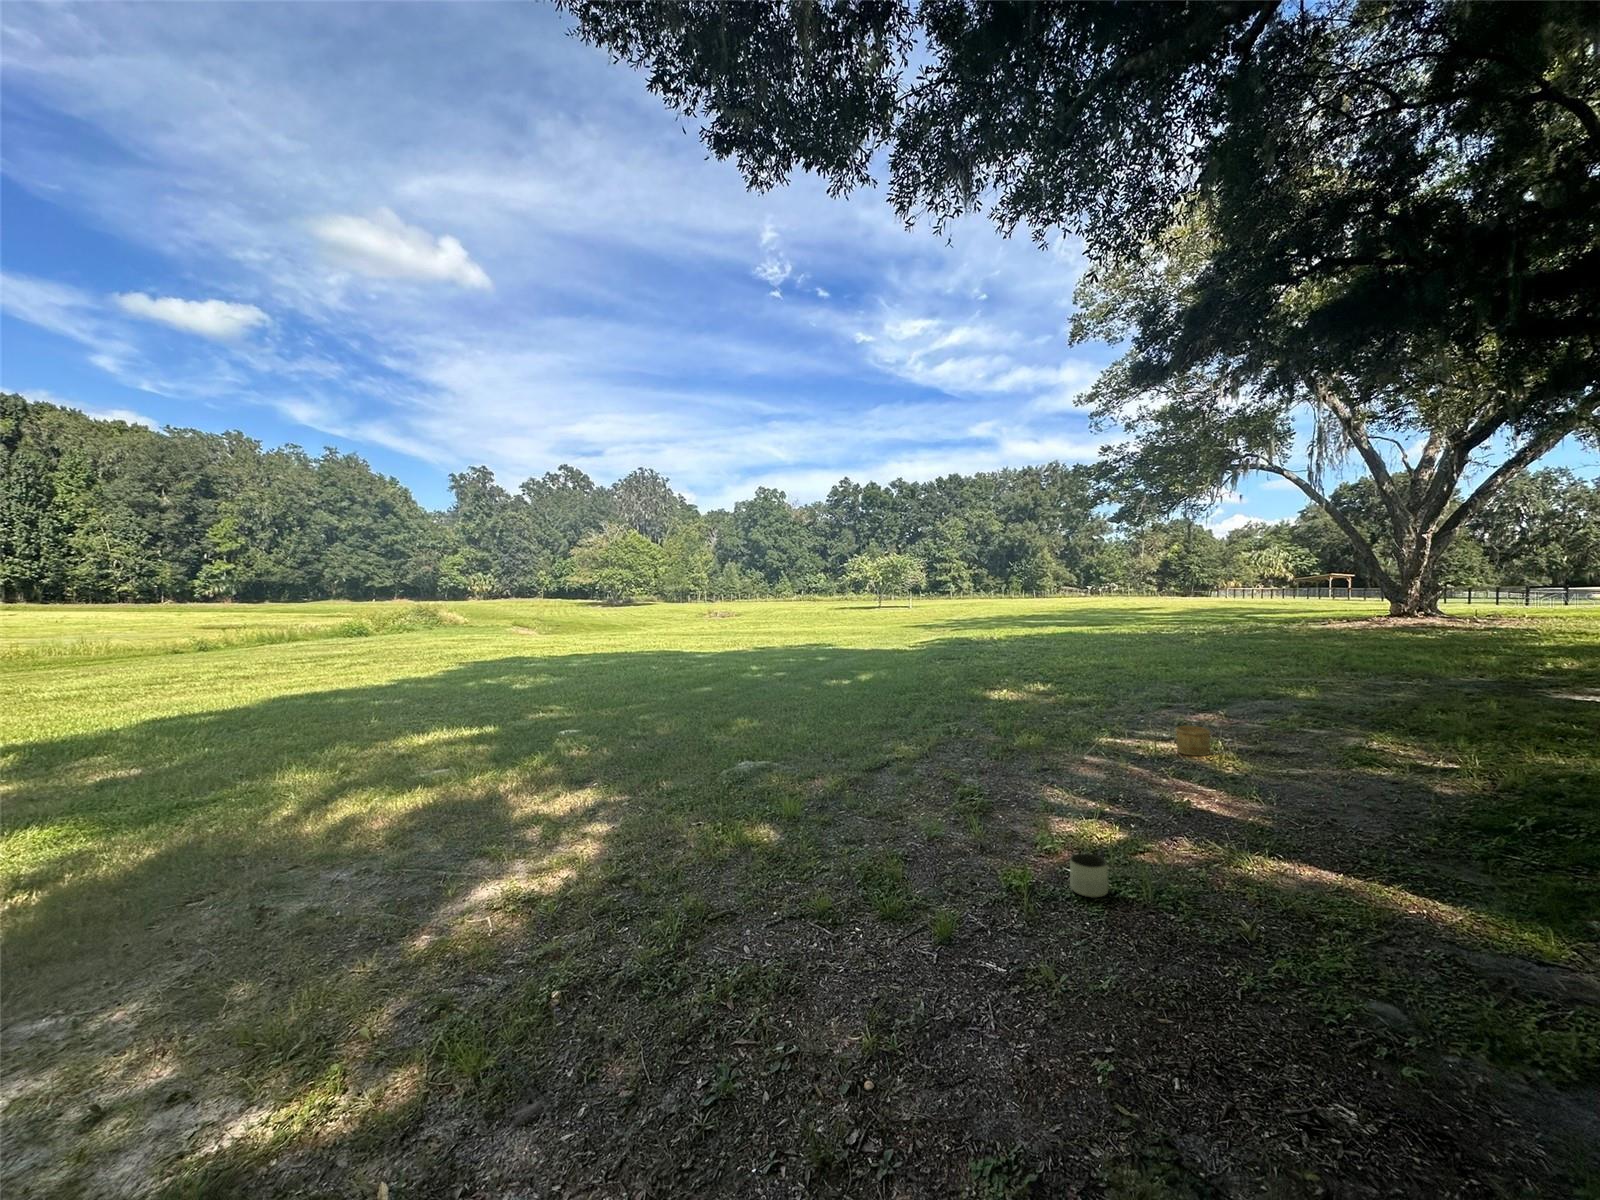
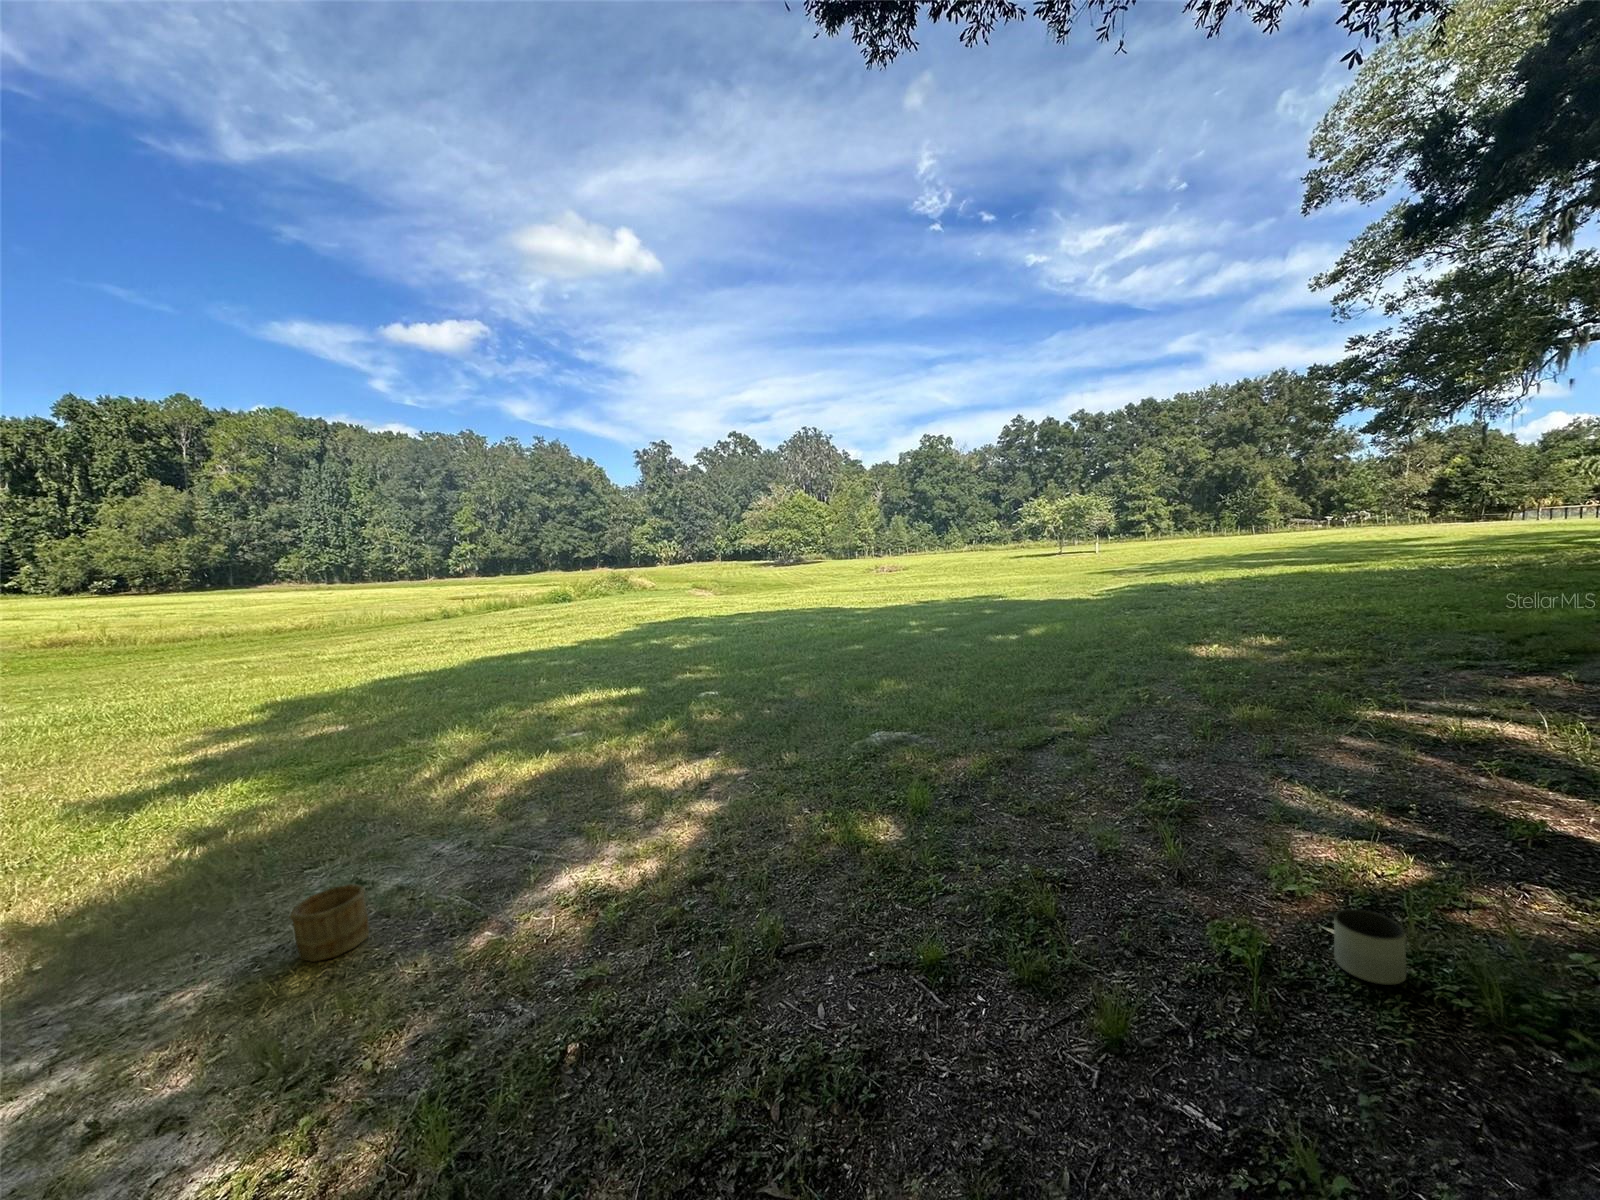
wooden bucket: present [1175,726,1210,756] -> present [289,884,369,962]

